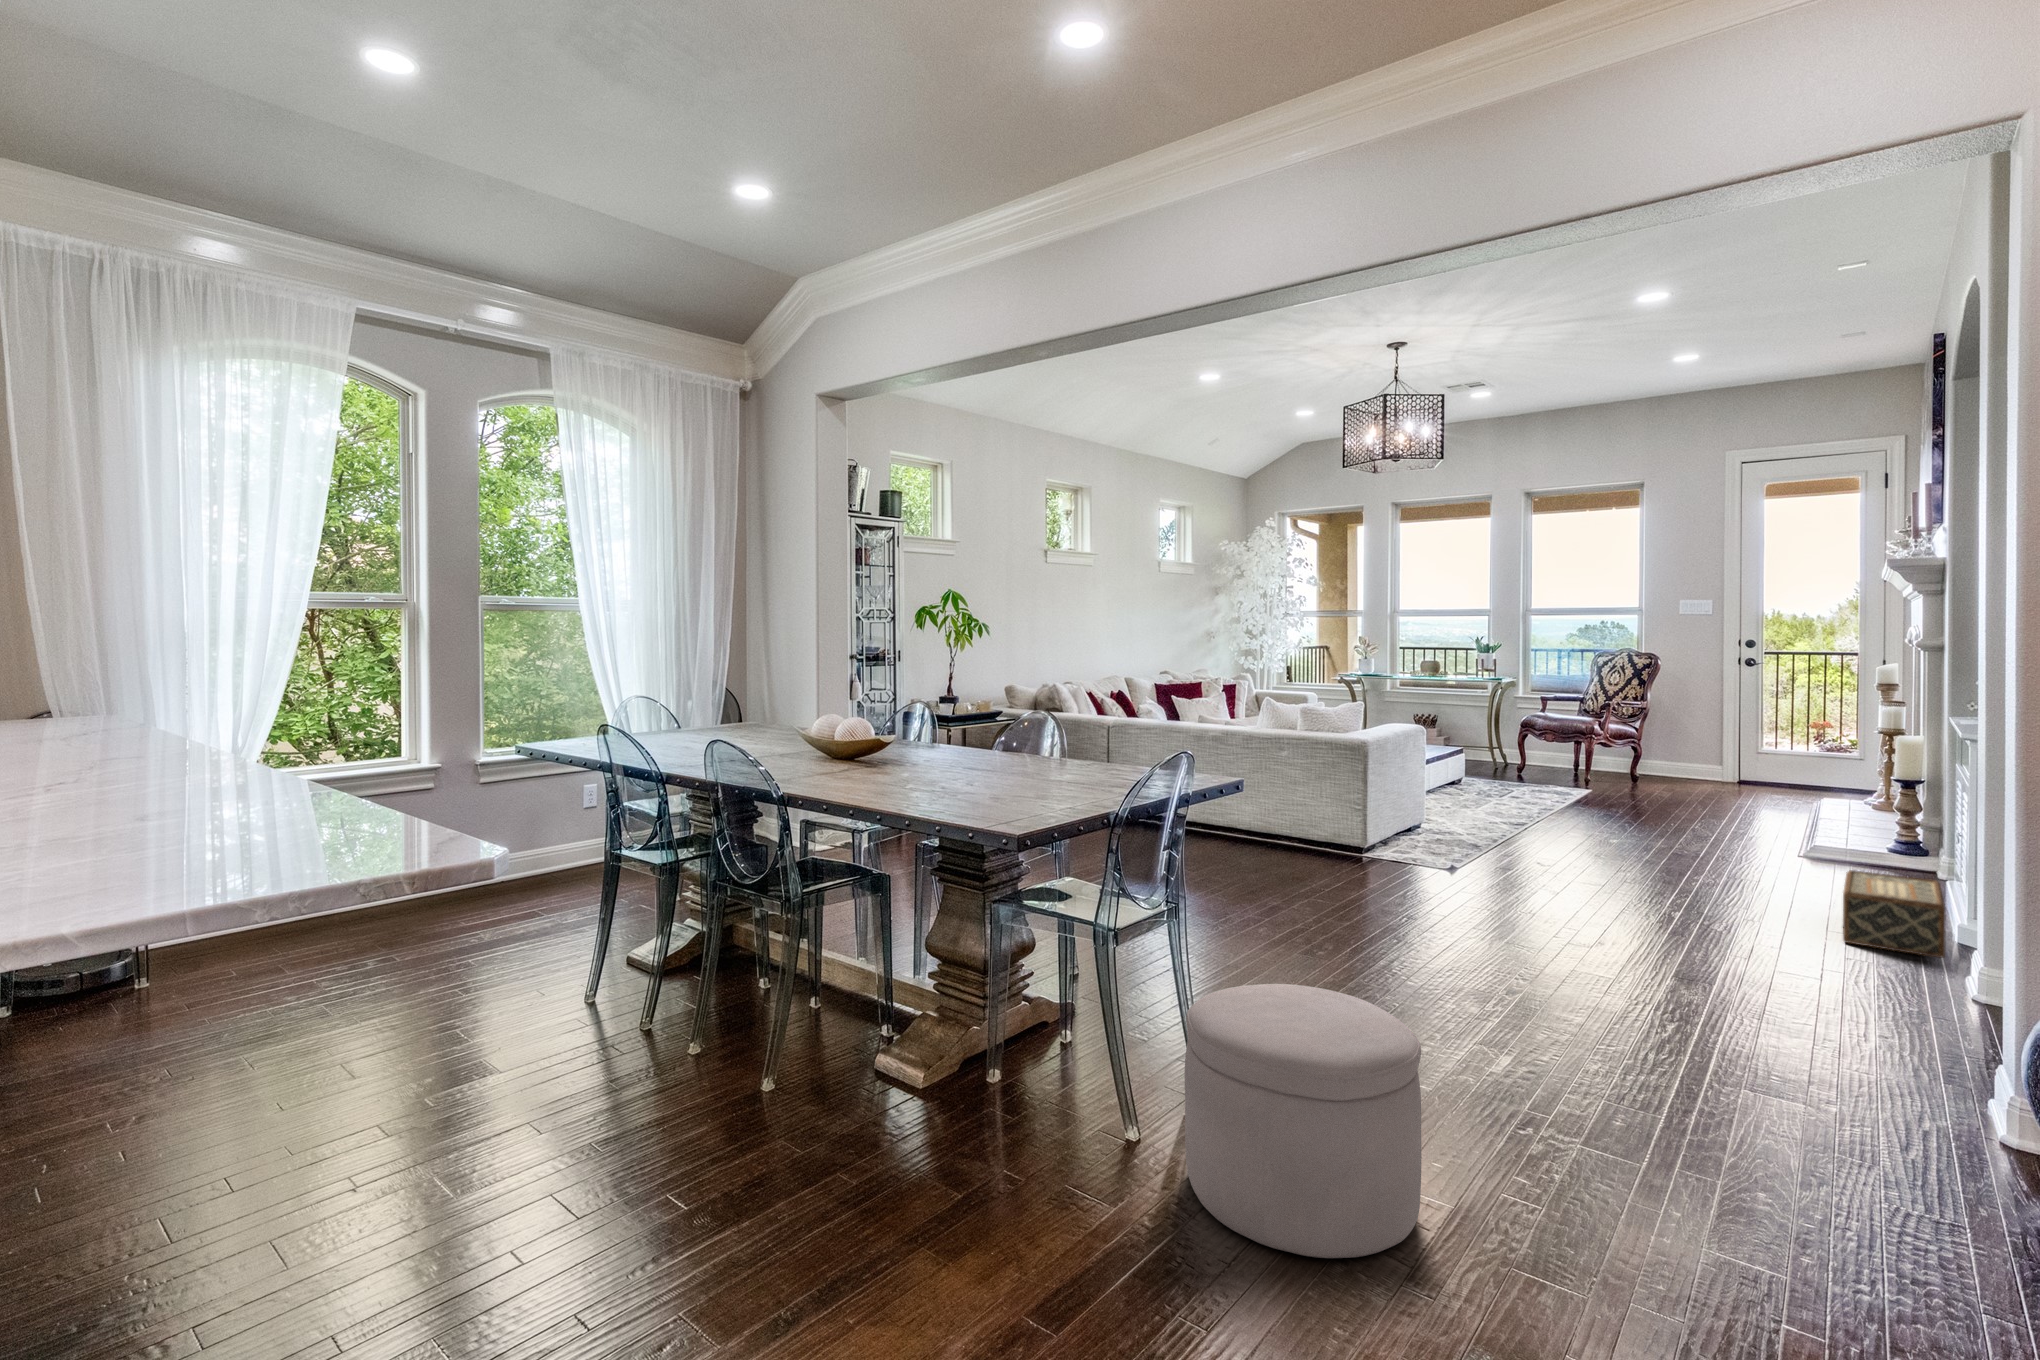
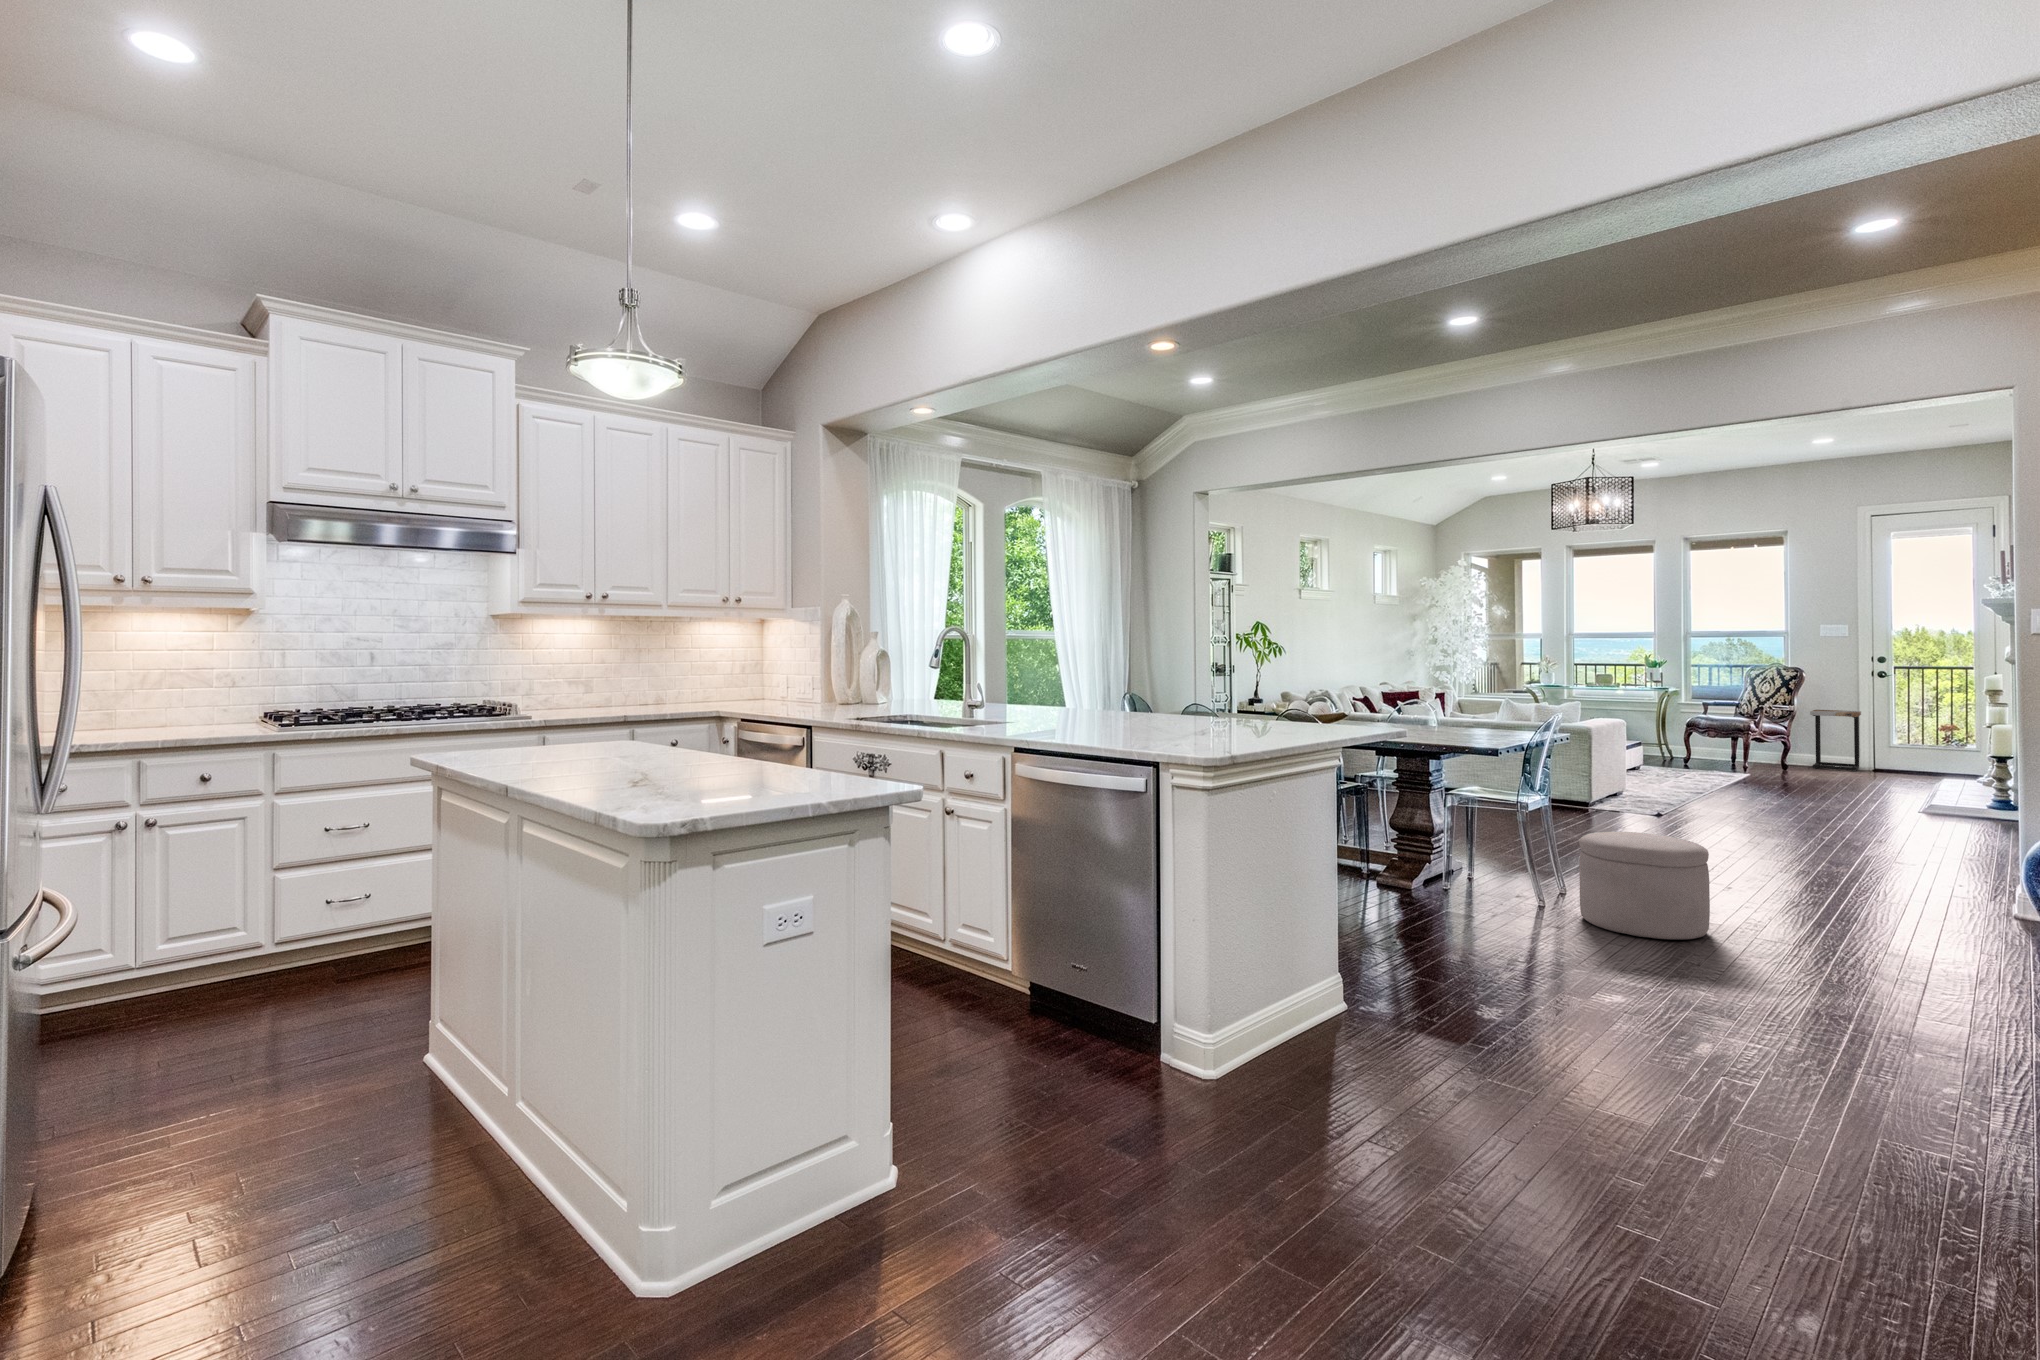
side table: none [1666,706,1726,785] -> present [1810,710,1861,771]
woven basket: present [1843,870,1946,958] -> none [1943,811,2014,859]

